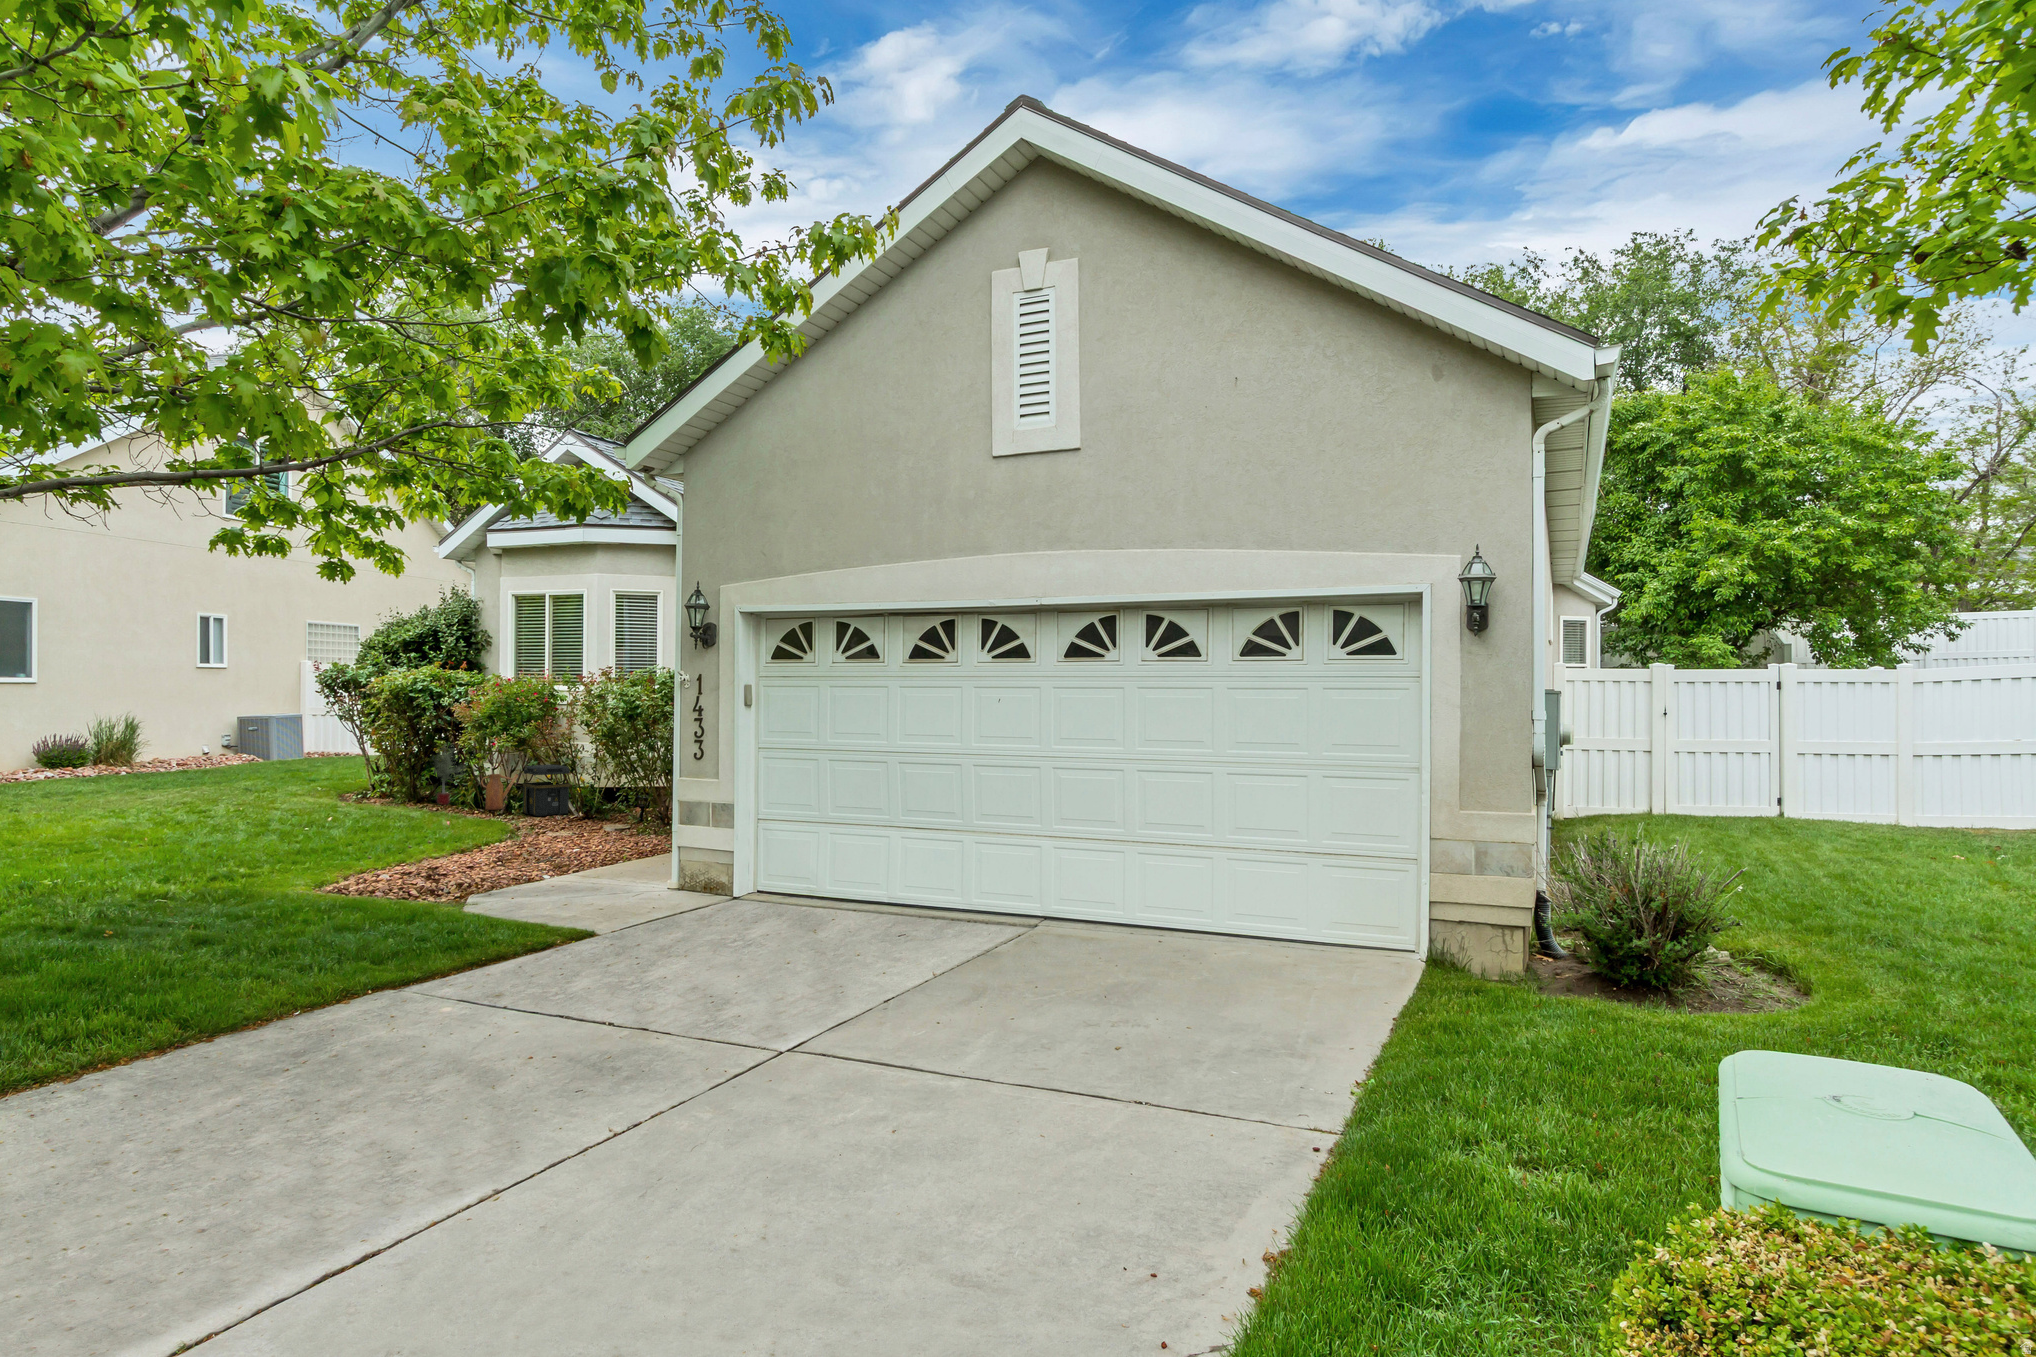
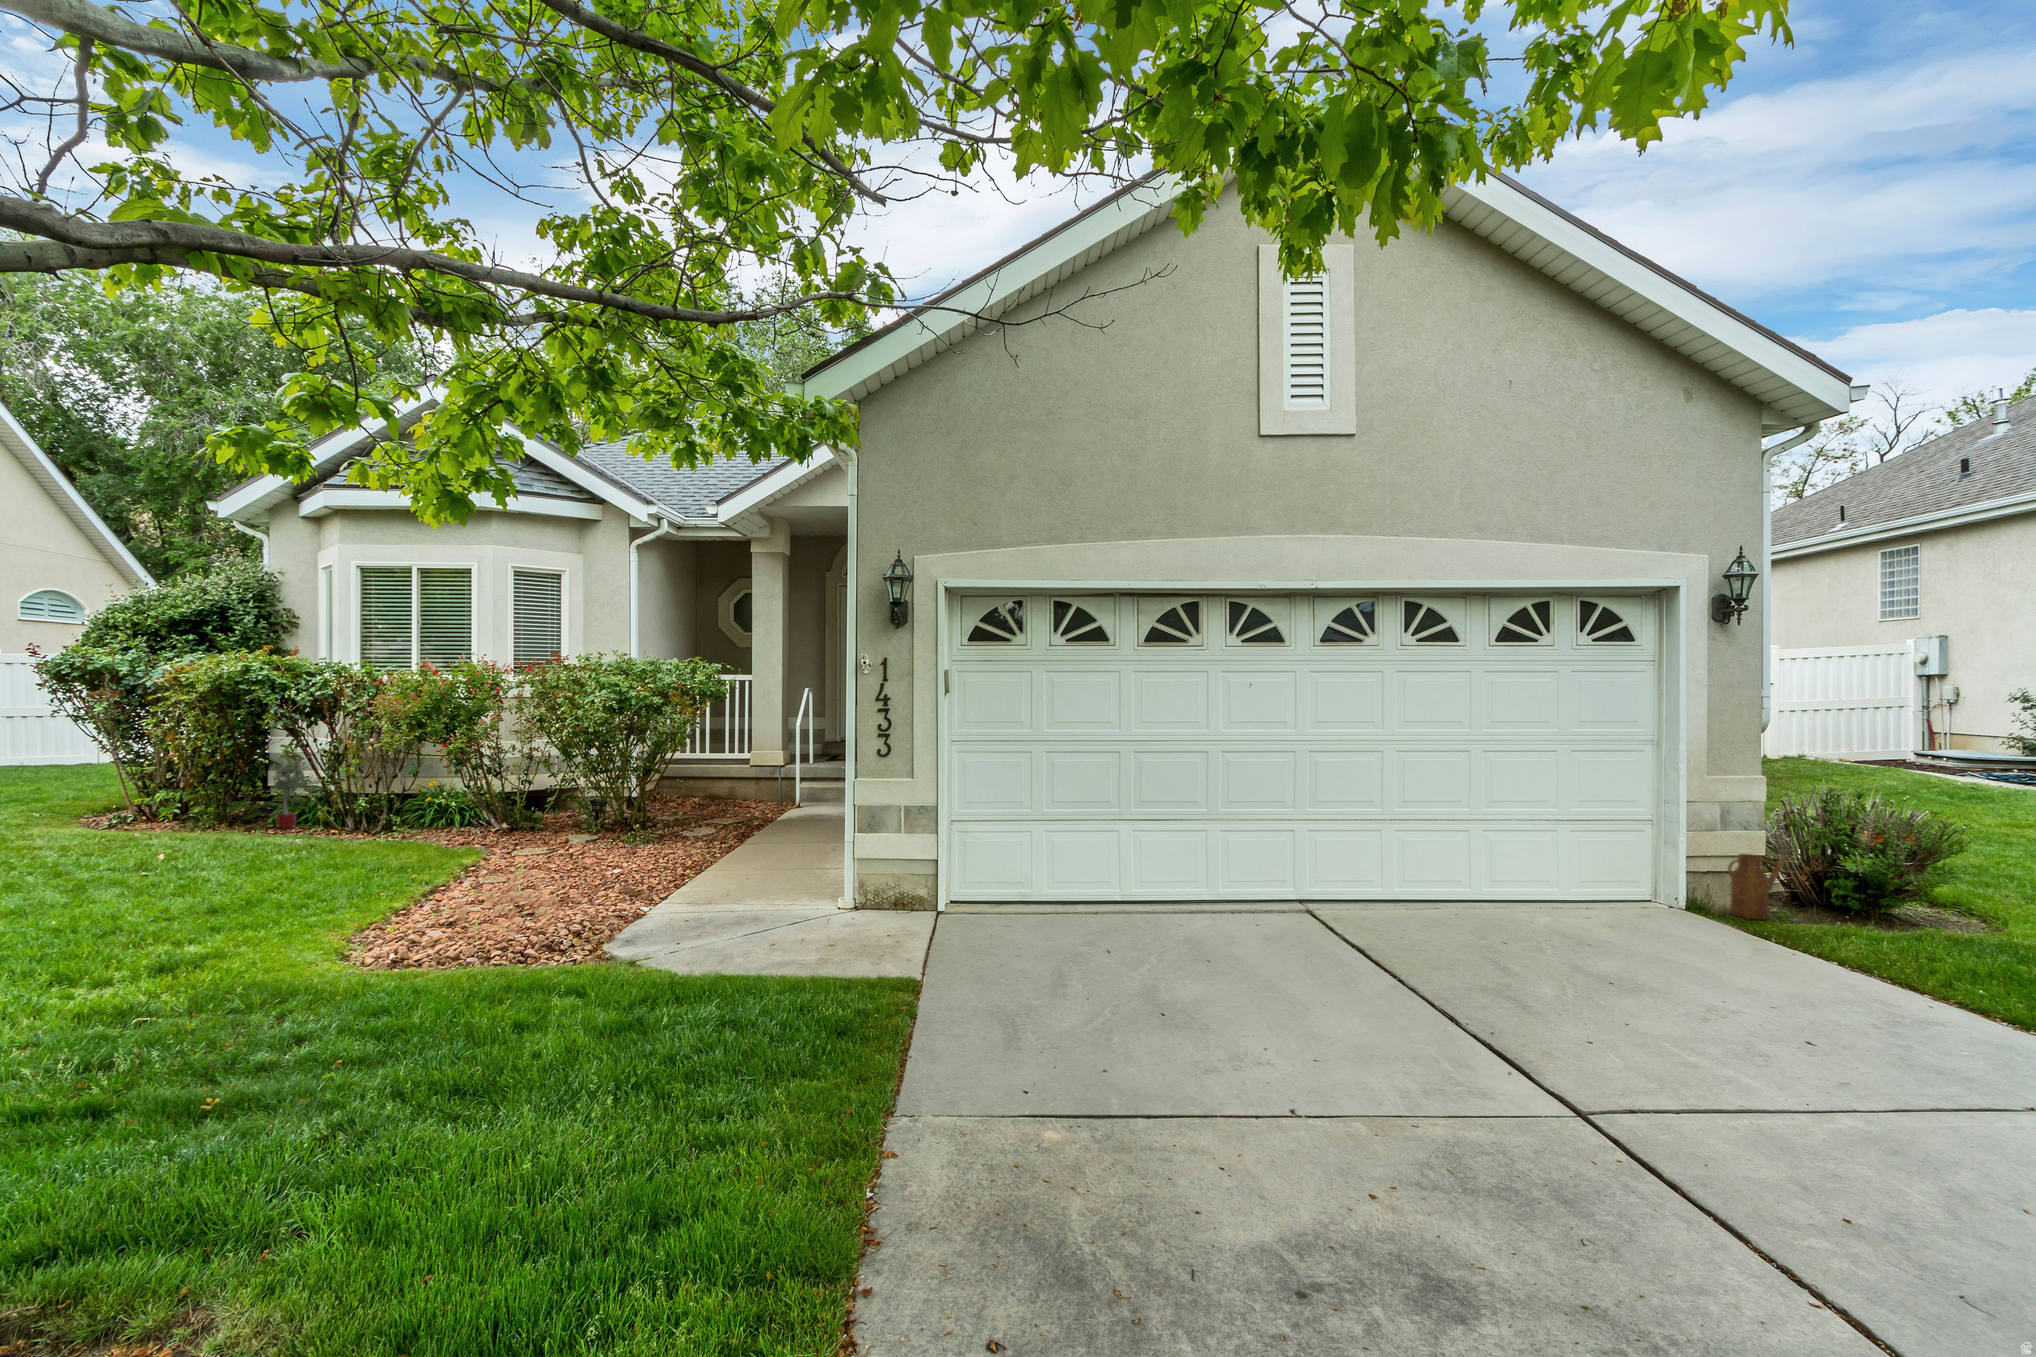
toolbox: present [523,765,570,817] -> none [434,770,499,834]
watering can: present [481,774,518,810] -> present [1728,854,1787,920]

